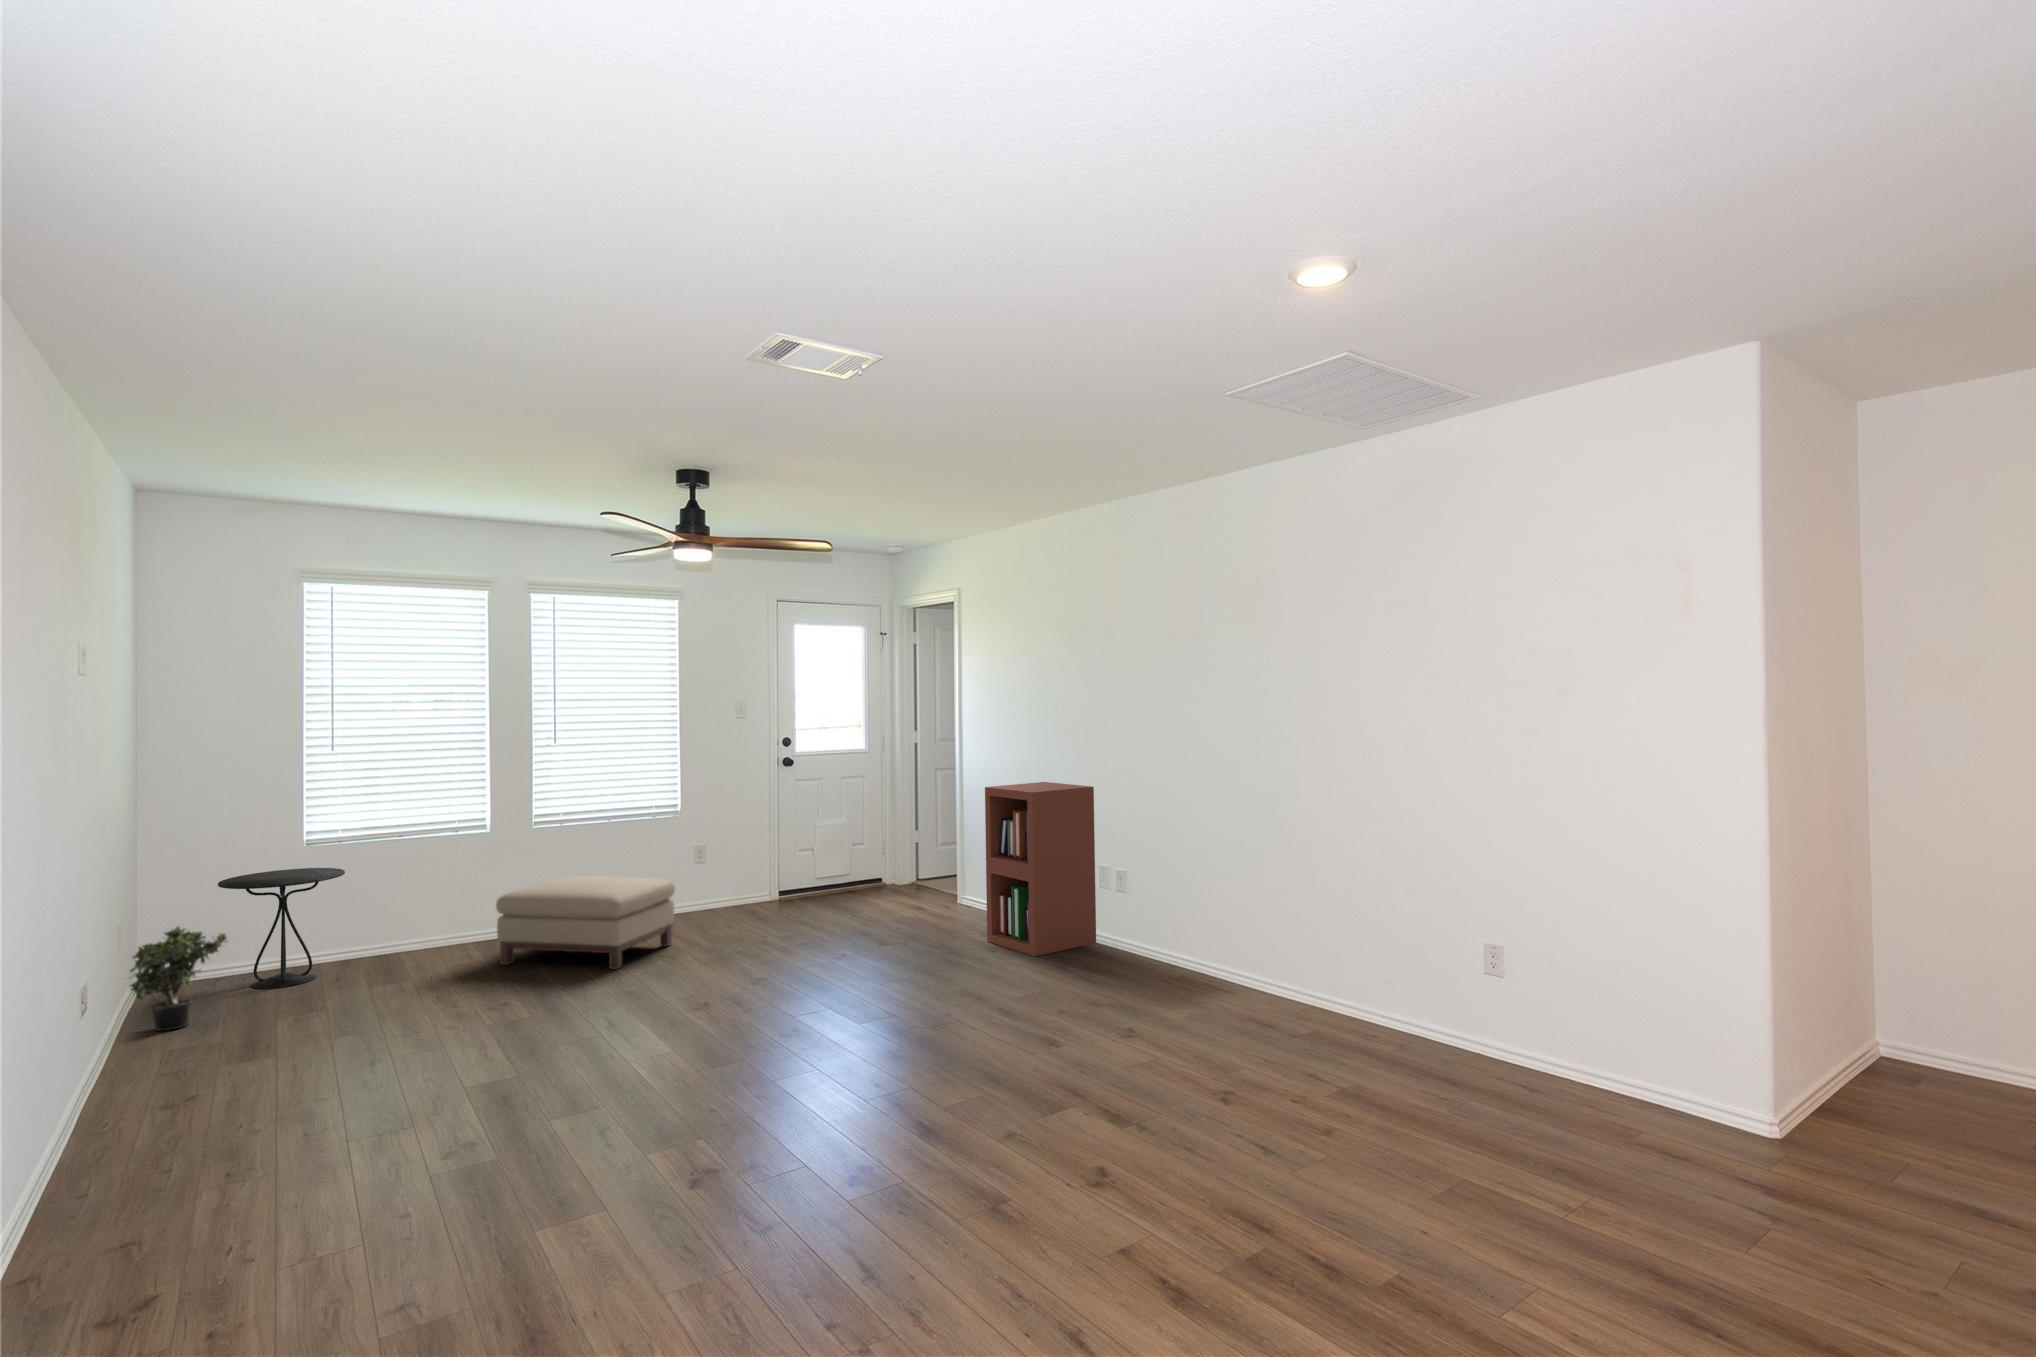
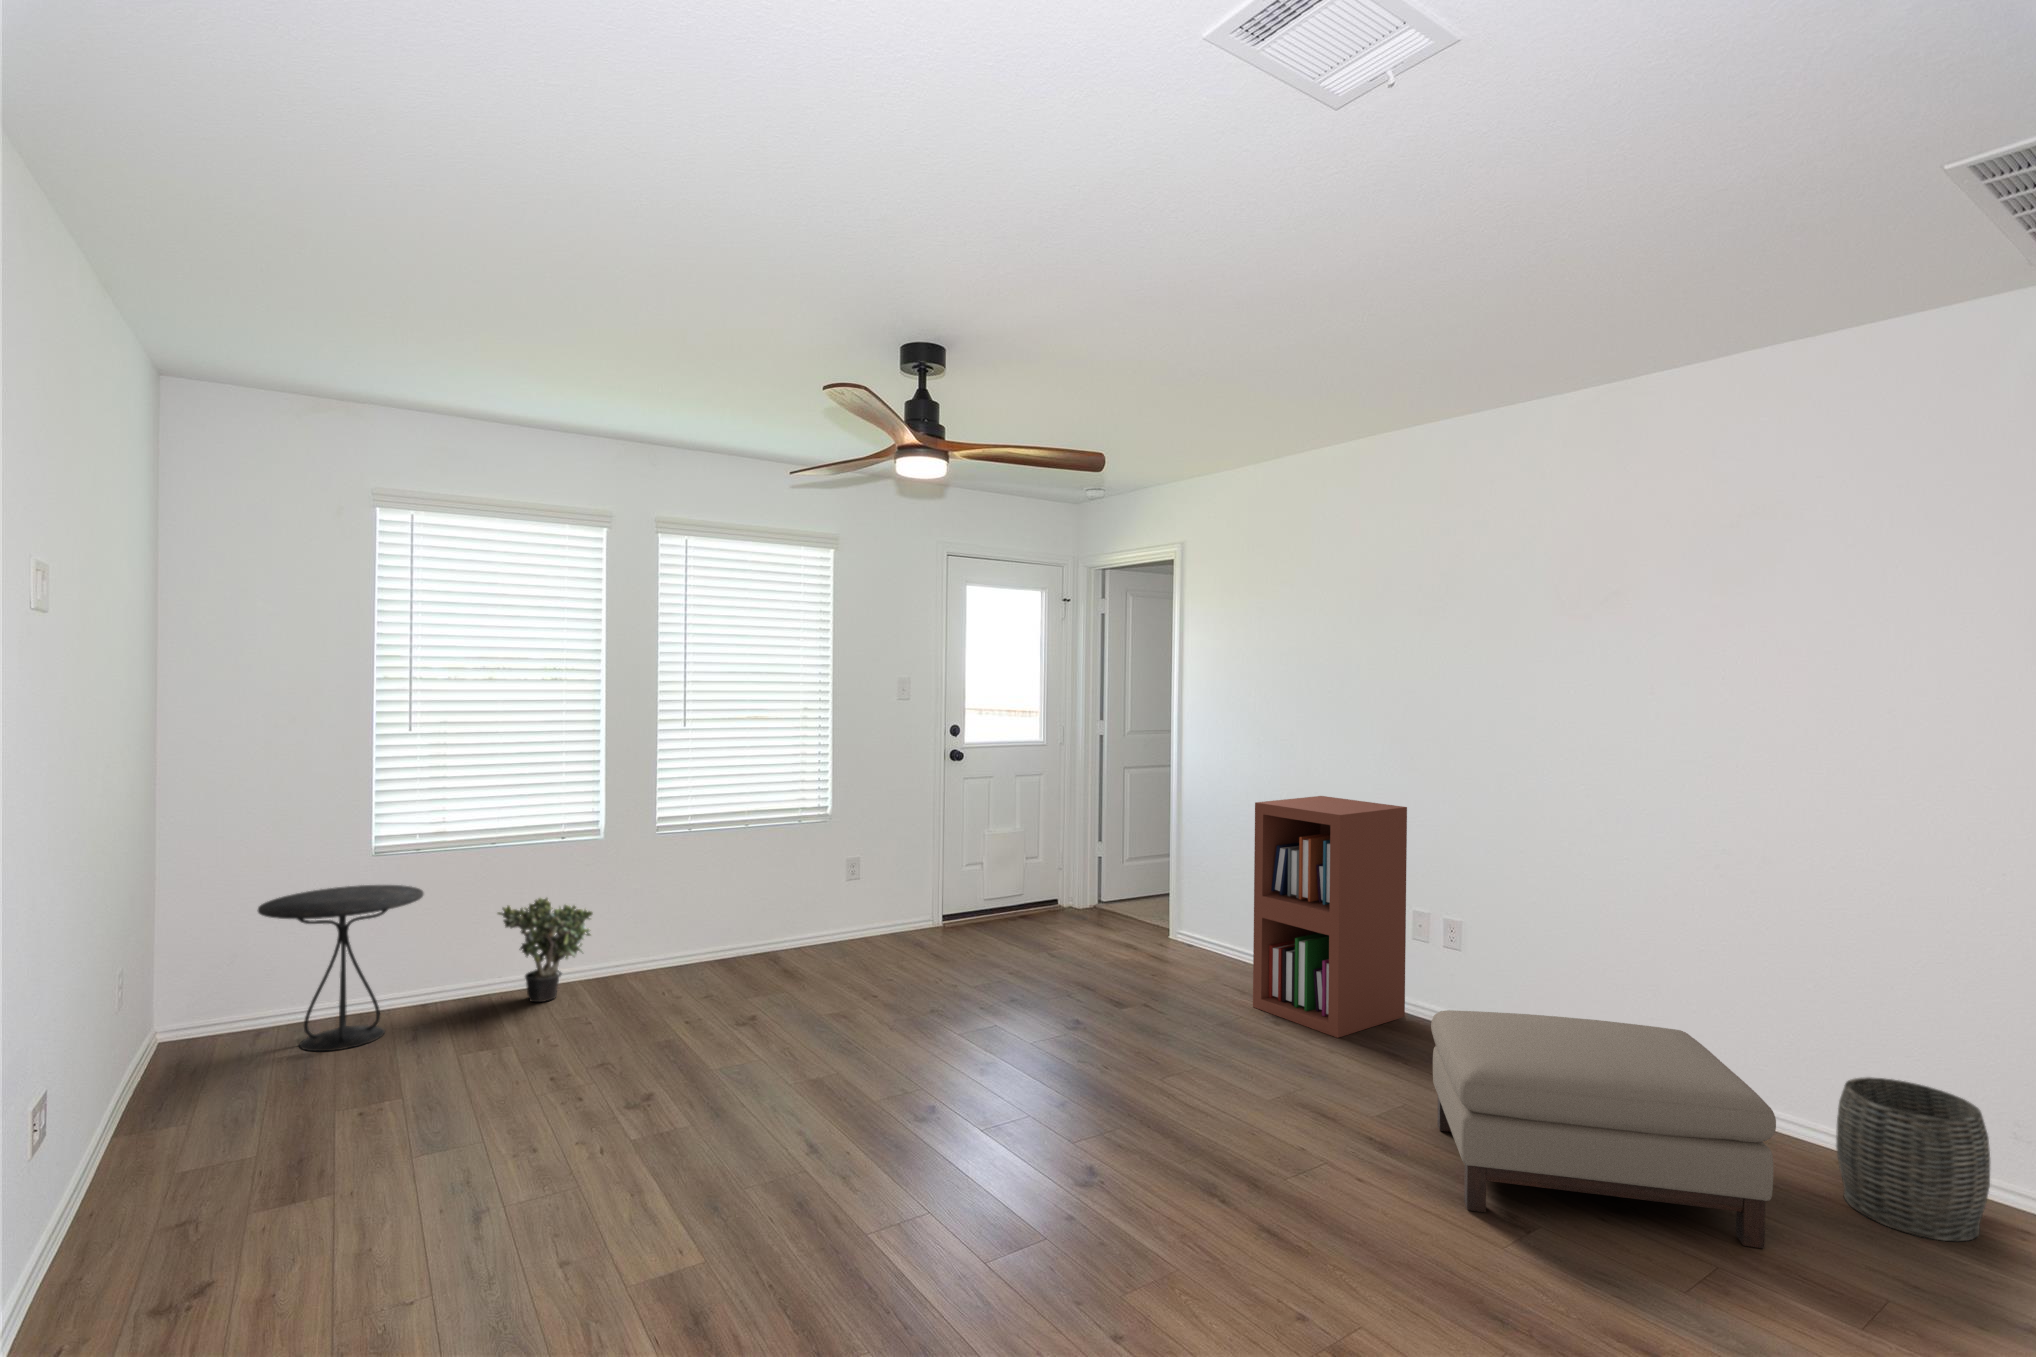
ottoman: present [496,876,675,970] -> present [1431,1010,1776,1248]
potted plant: present [130,927,227,1031] -> present [498,898,592,1002]
woven basket: none [1286,945,1364,1038] -> present [1836,1077,1990,1241]

